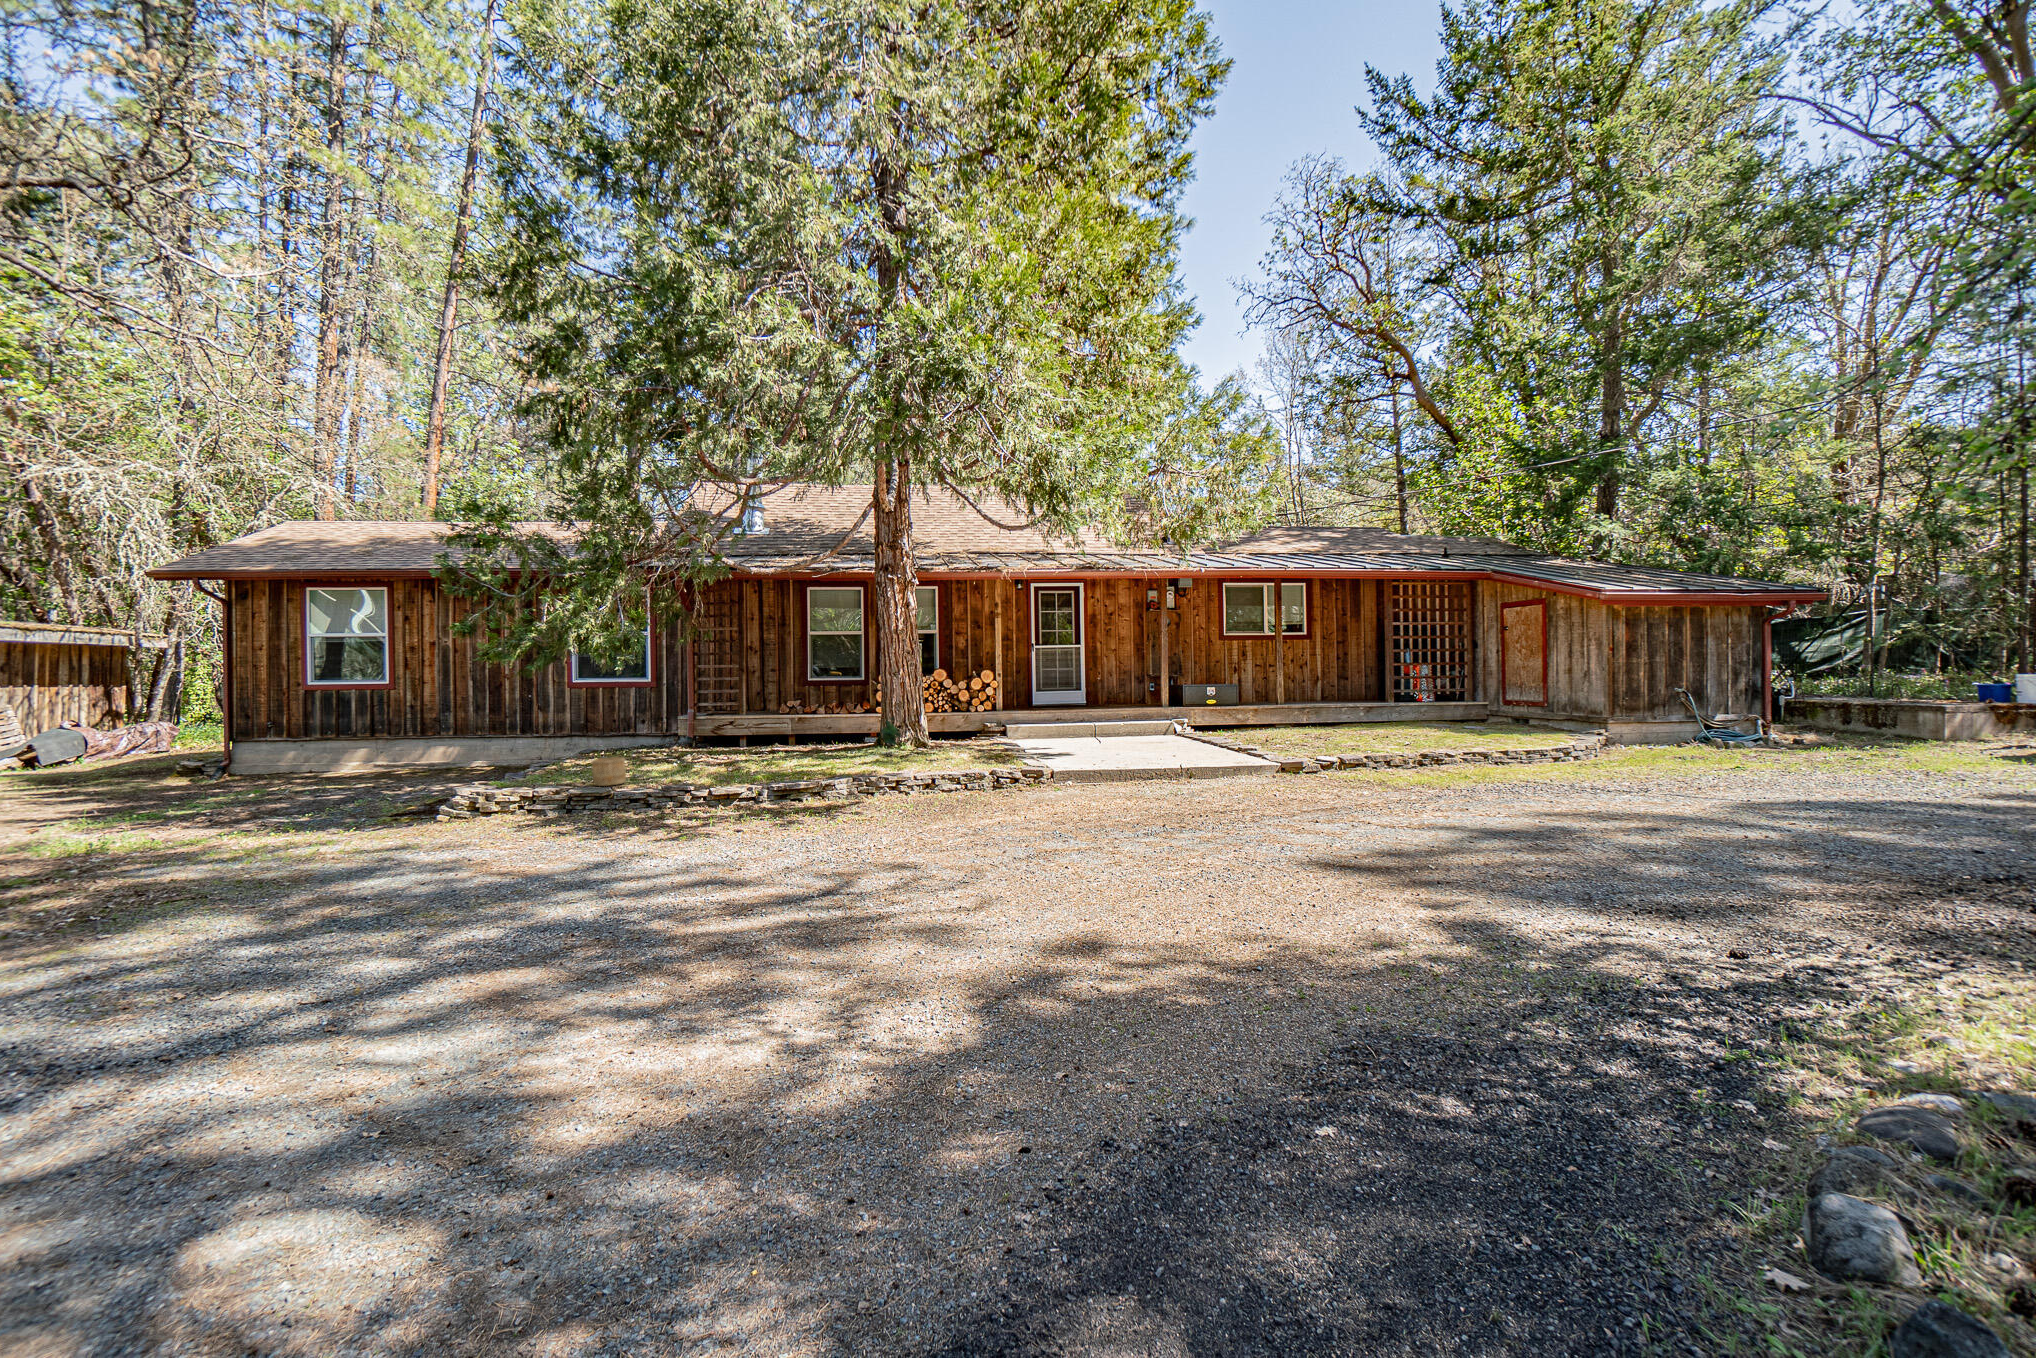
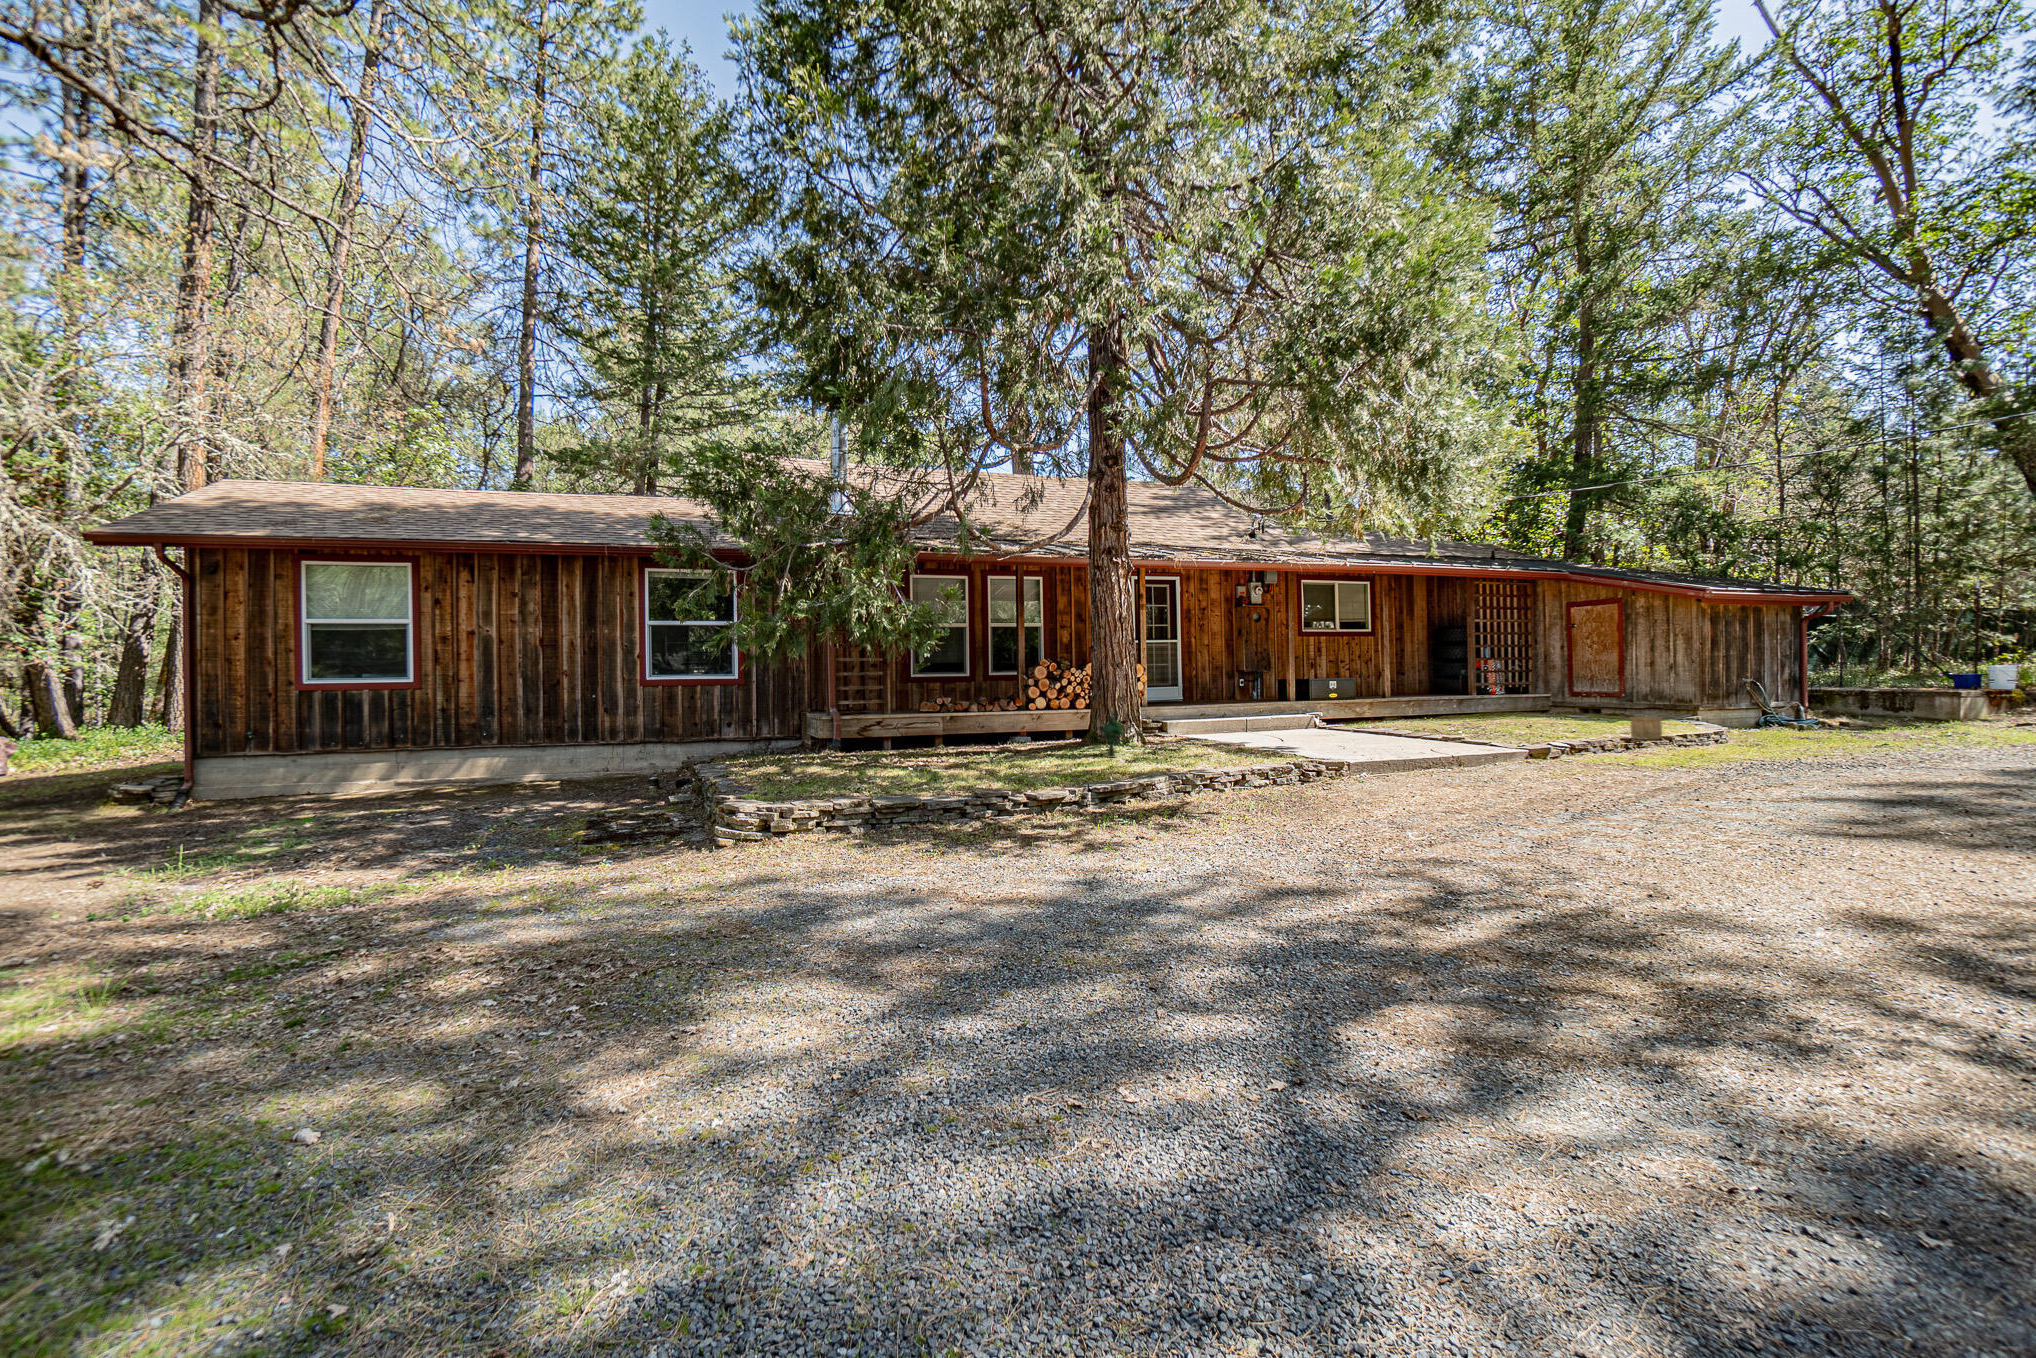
wooden bucket: present [591,757,626,786] -> present [1630,716,1662,740]

